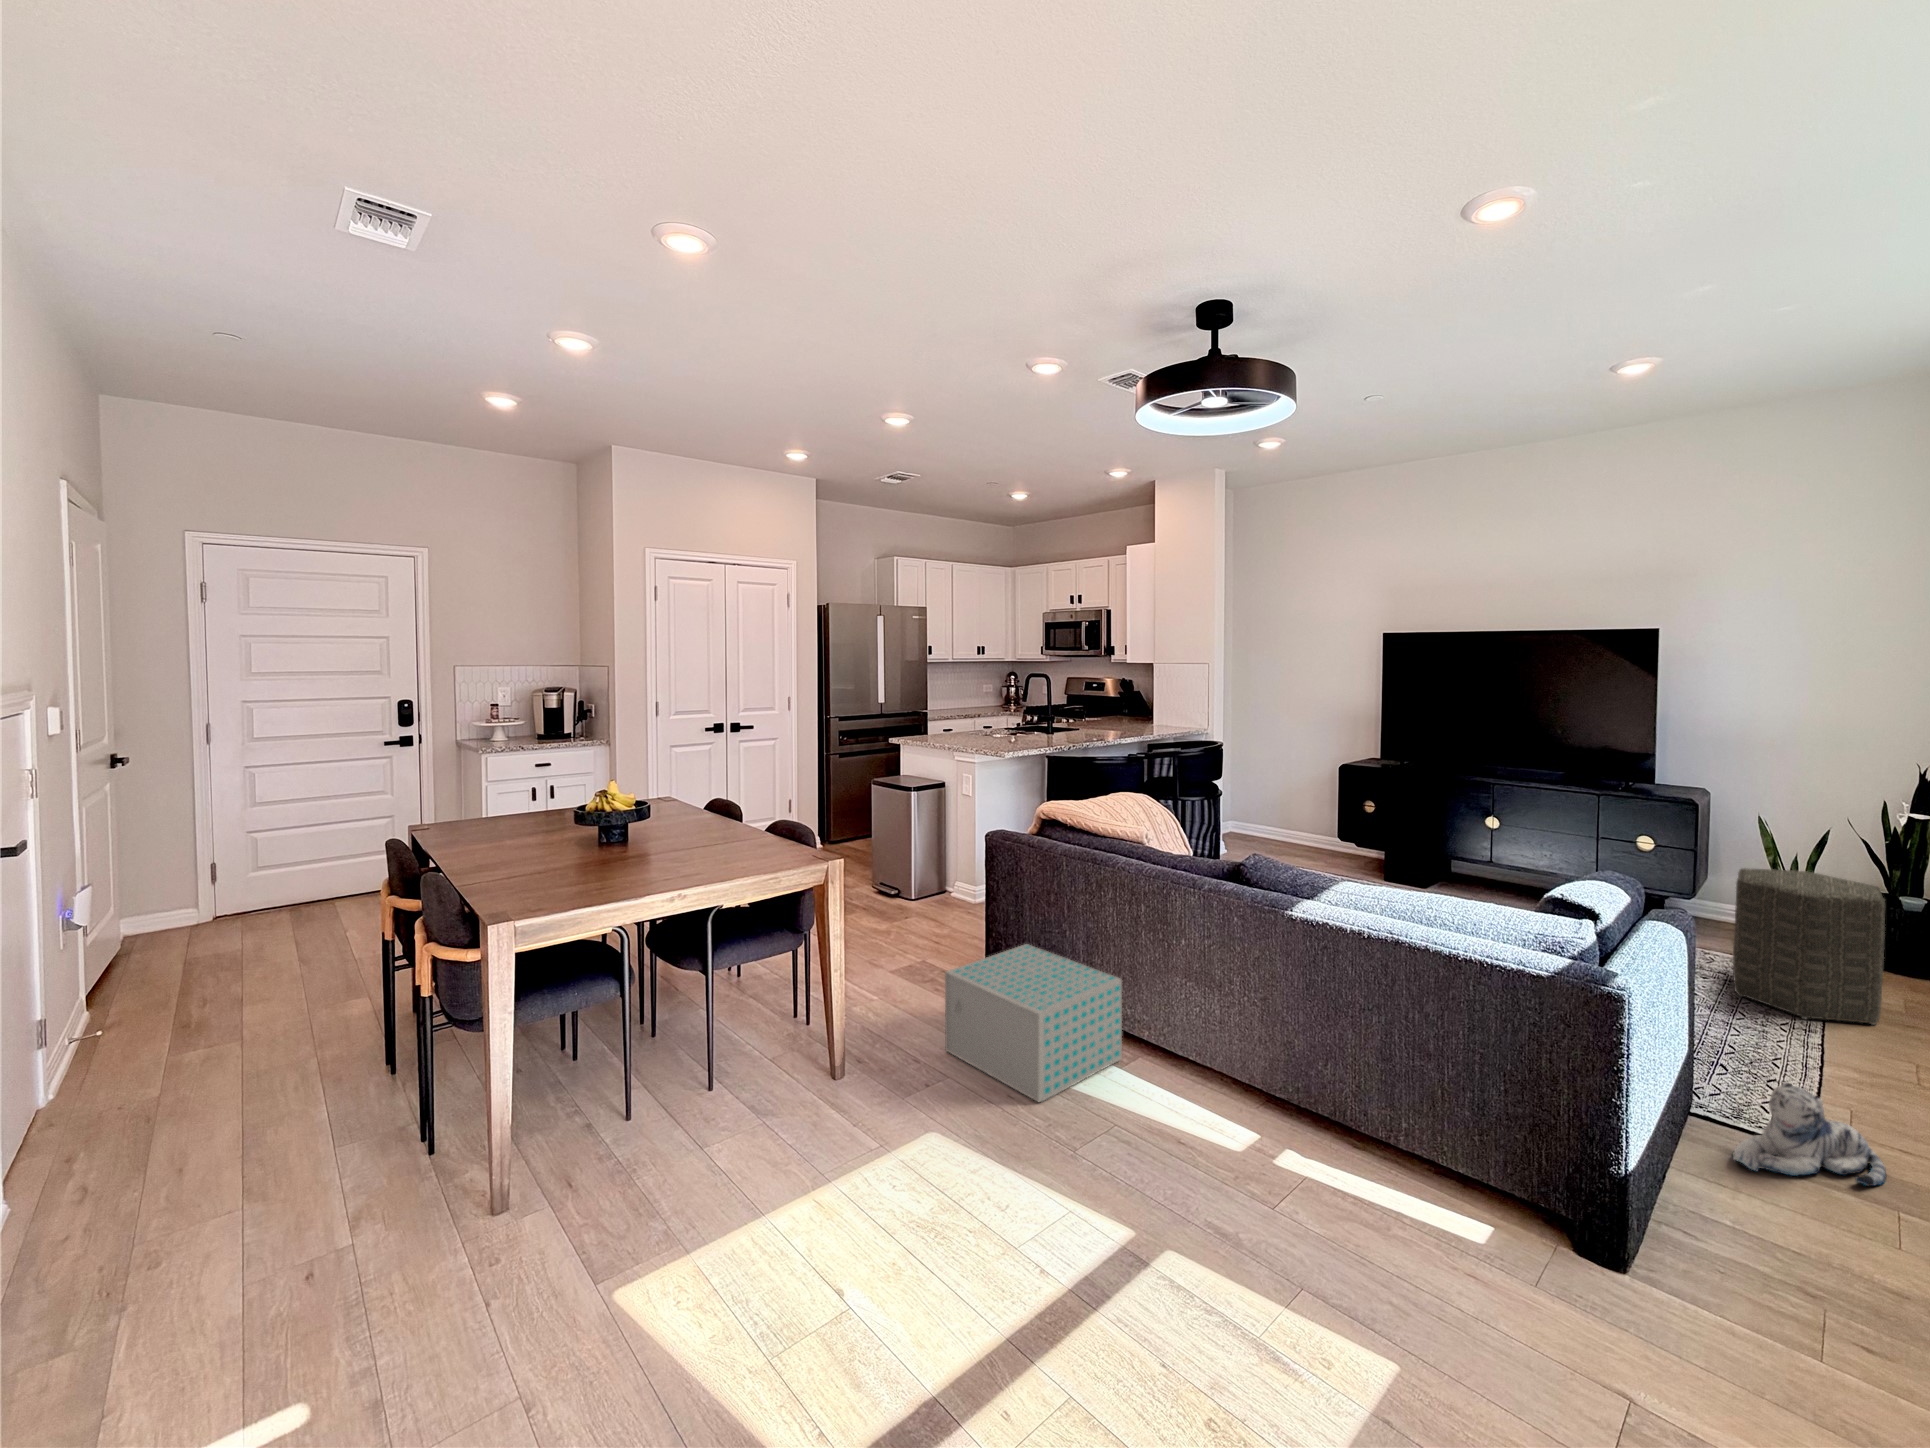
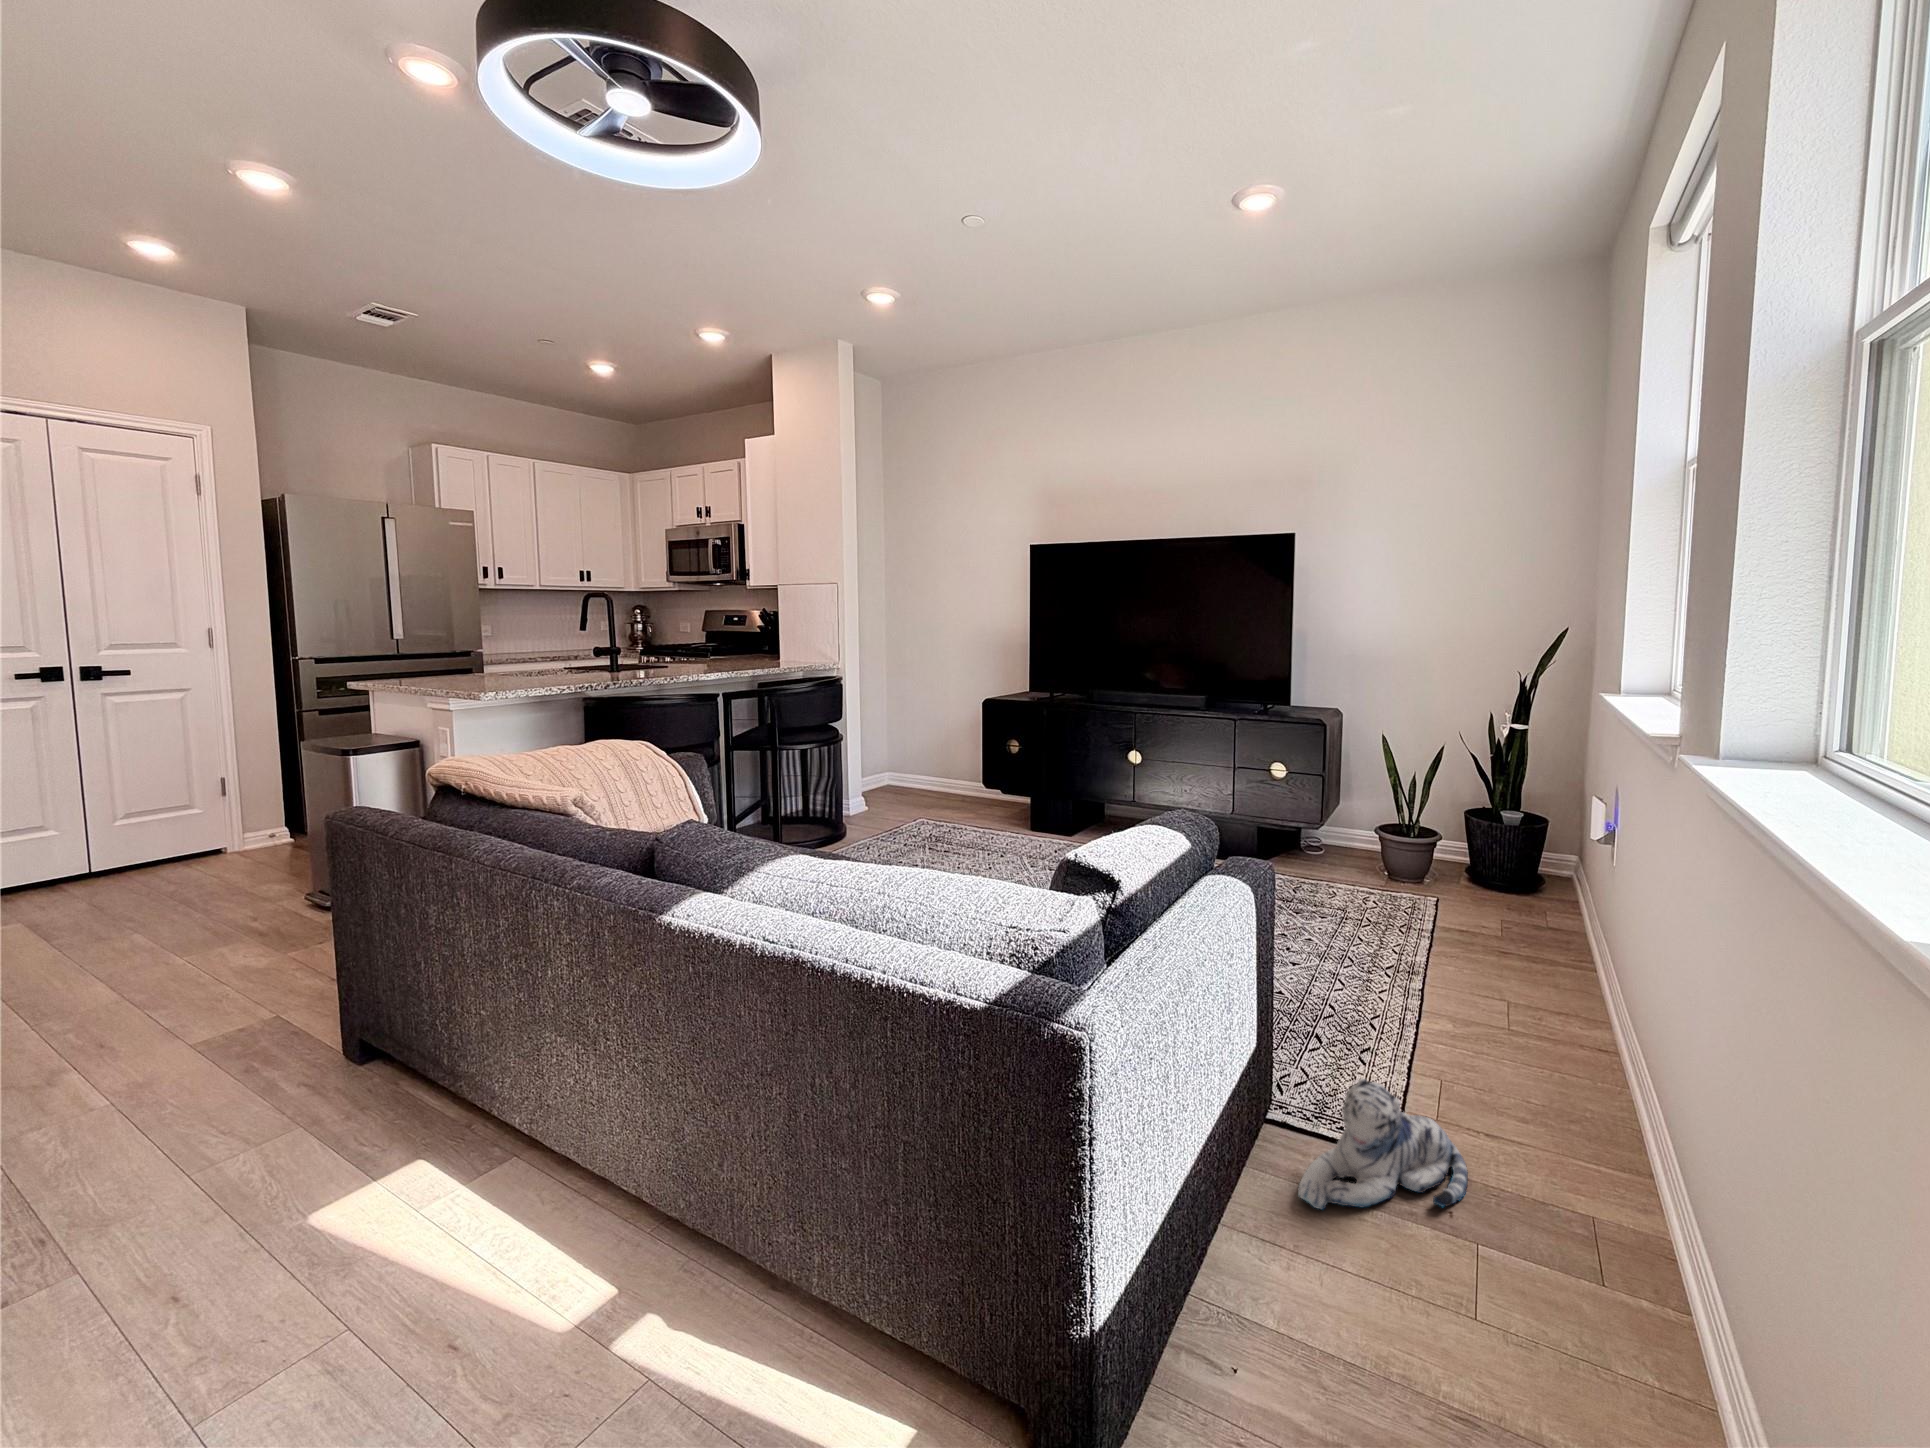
ottoman: present [1733,868,1885,1025] -> none [1346,791,1485,959]
storage box: present [945,944,1122,1102] -> none [125,989,479,1300]

